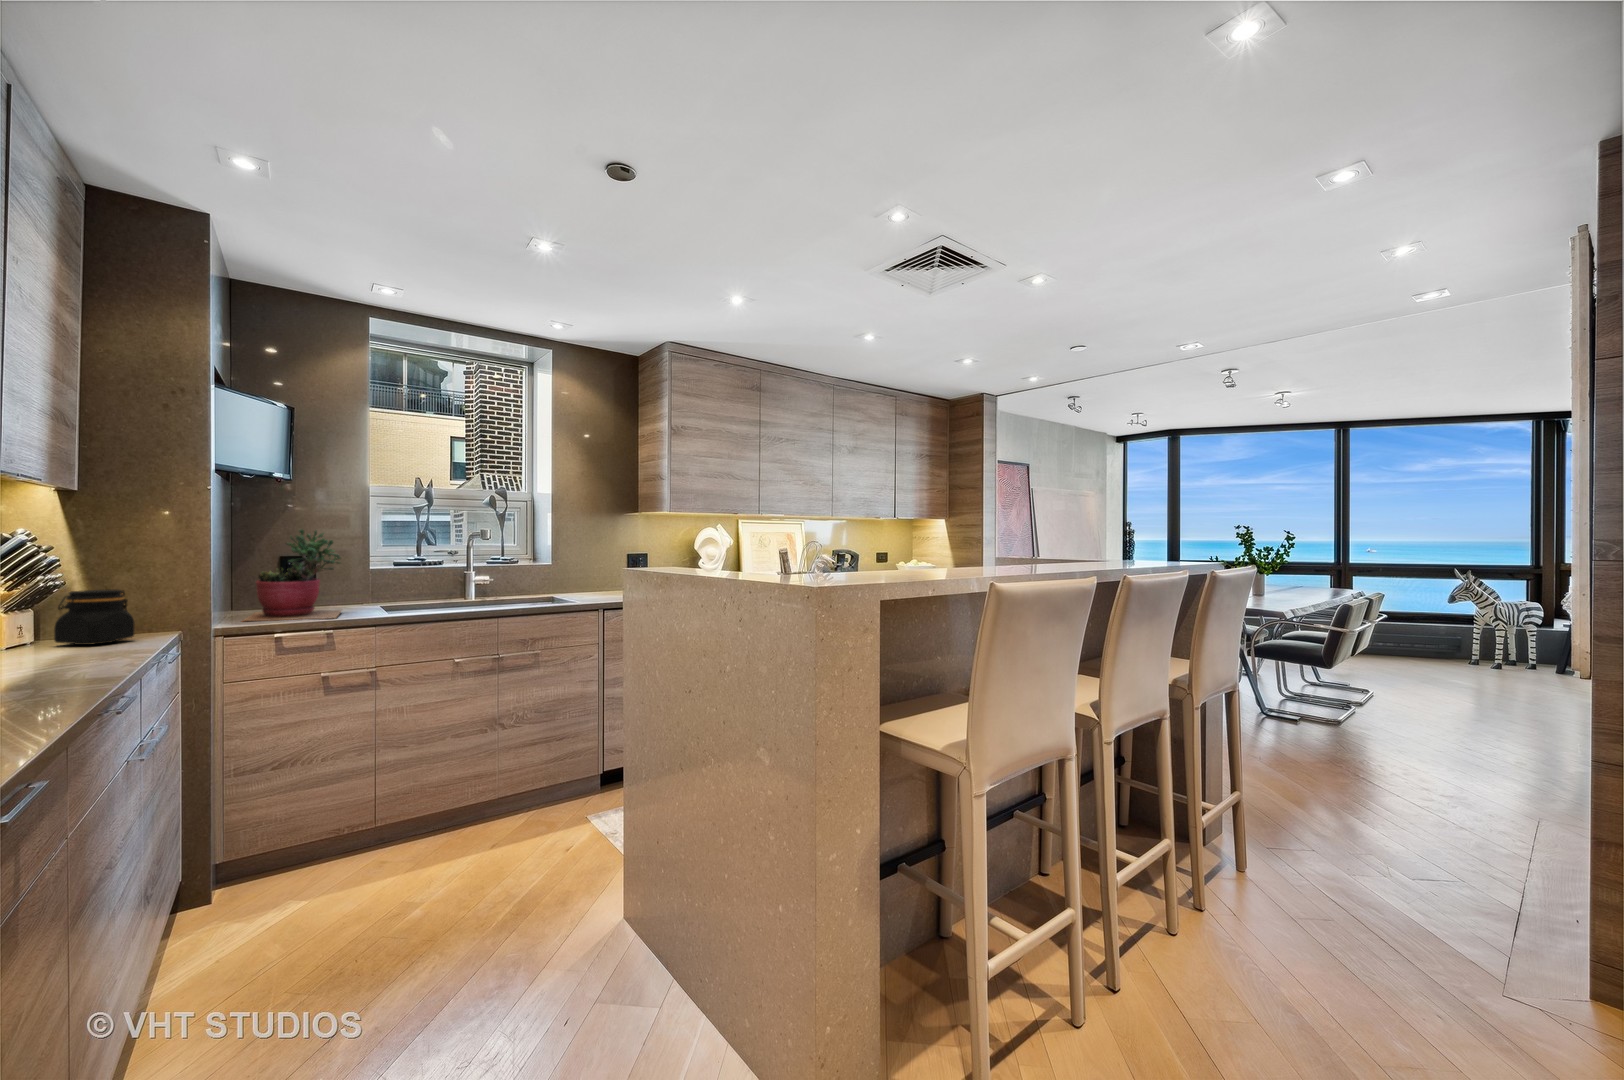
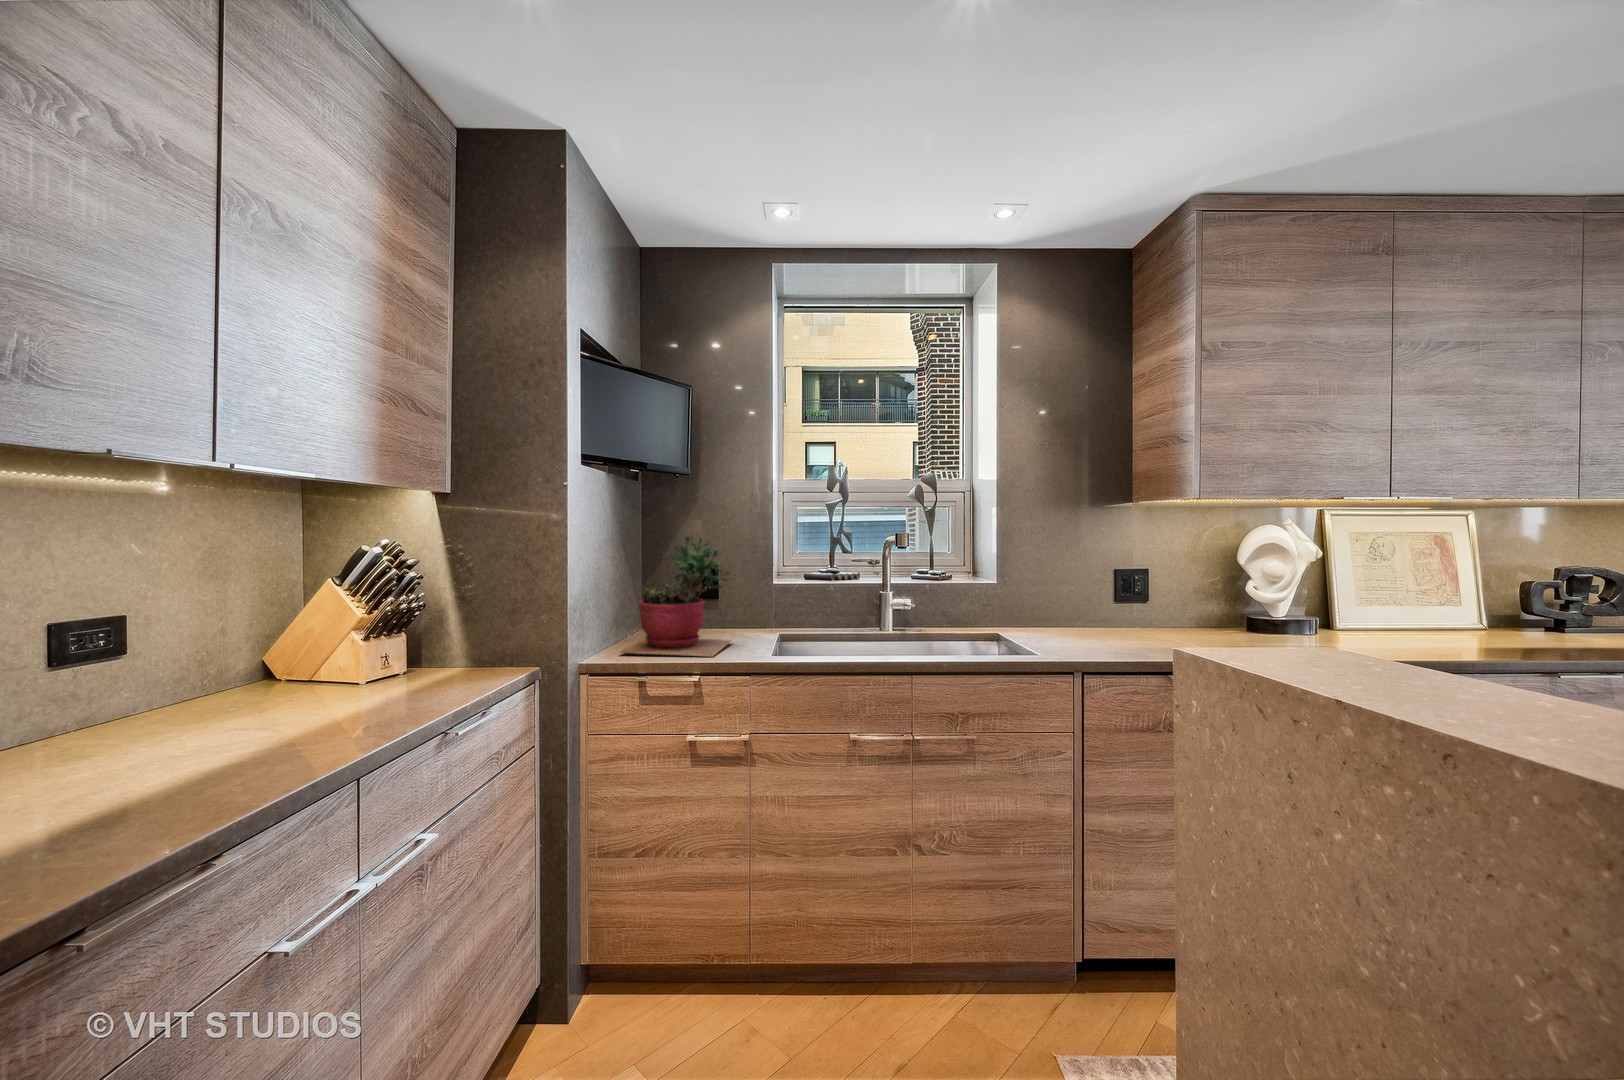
jar: present [54,590,135,645] -> none [395,616,476,686]

